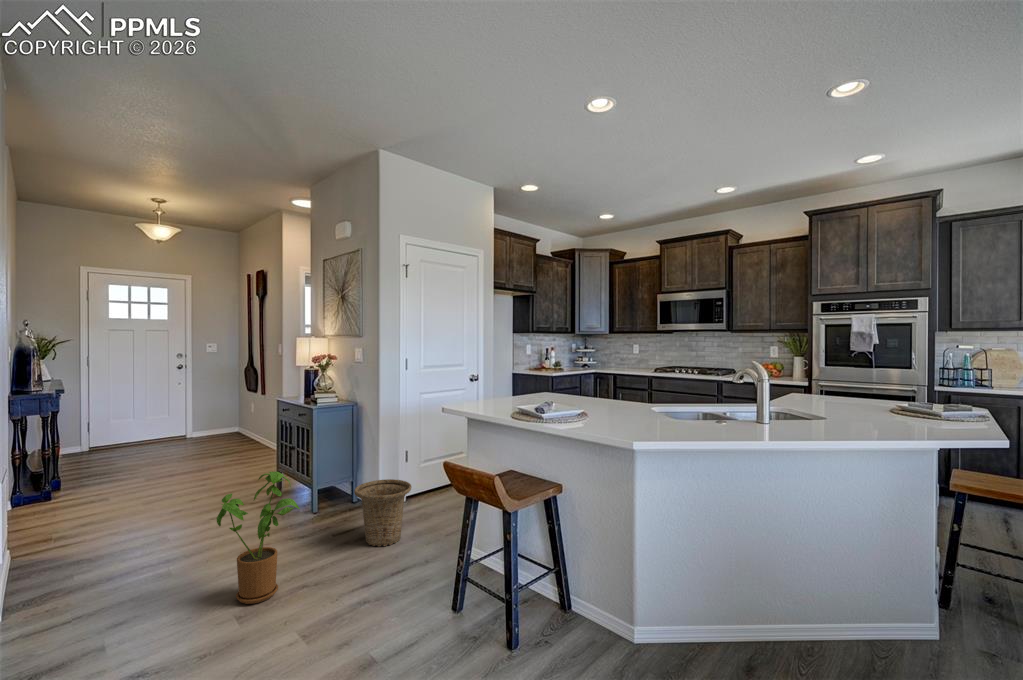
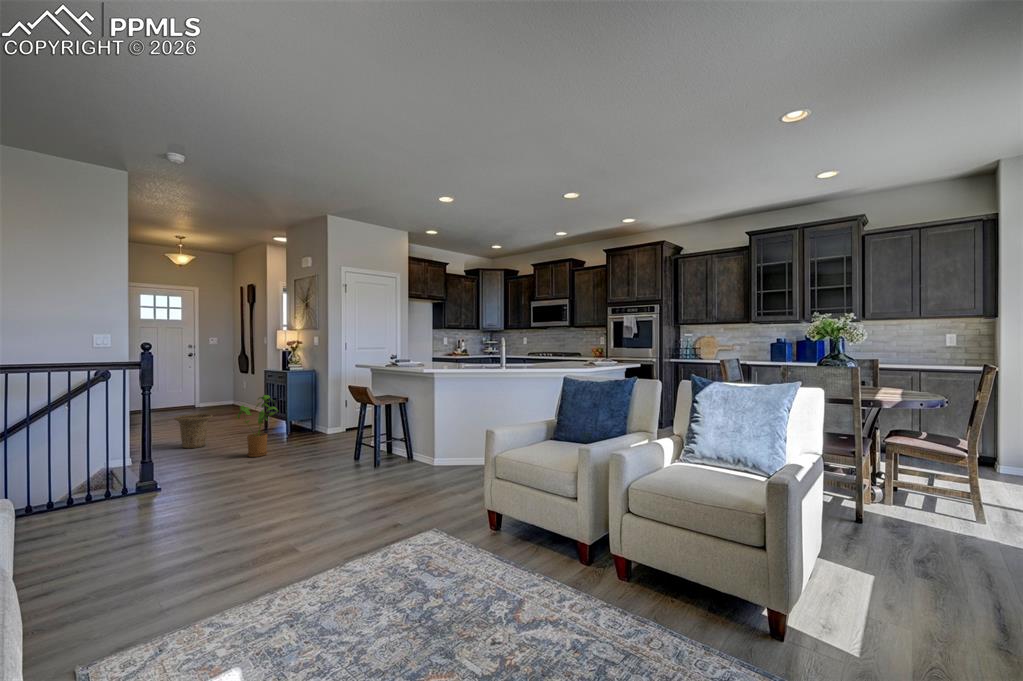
basket: present [354,479,412,547] -> present [175,414,213,448]

